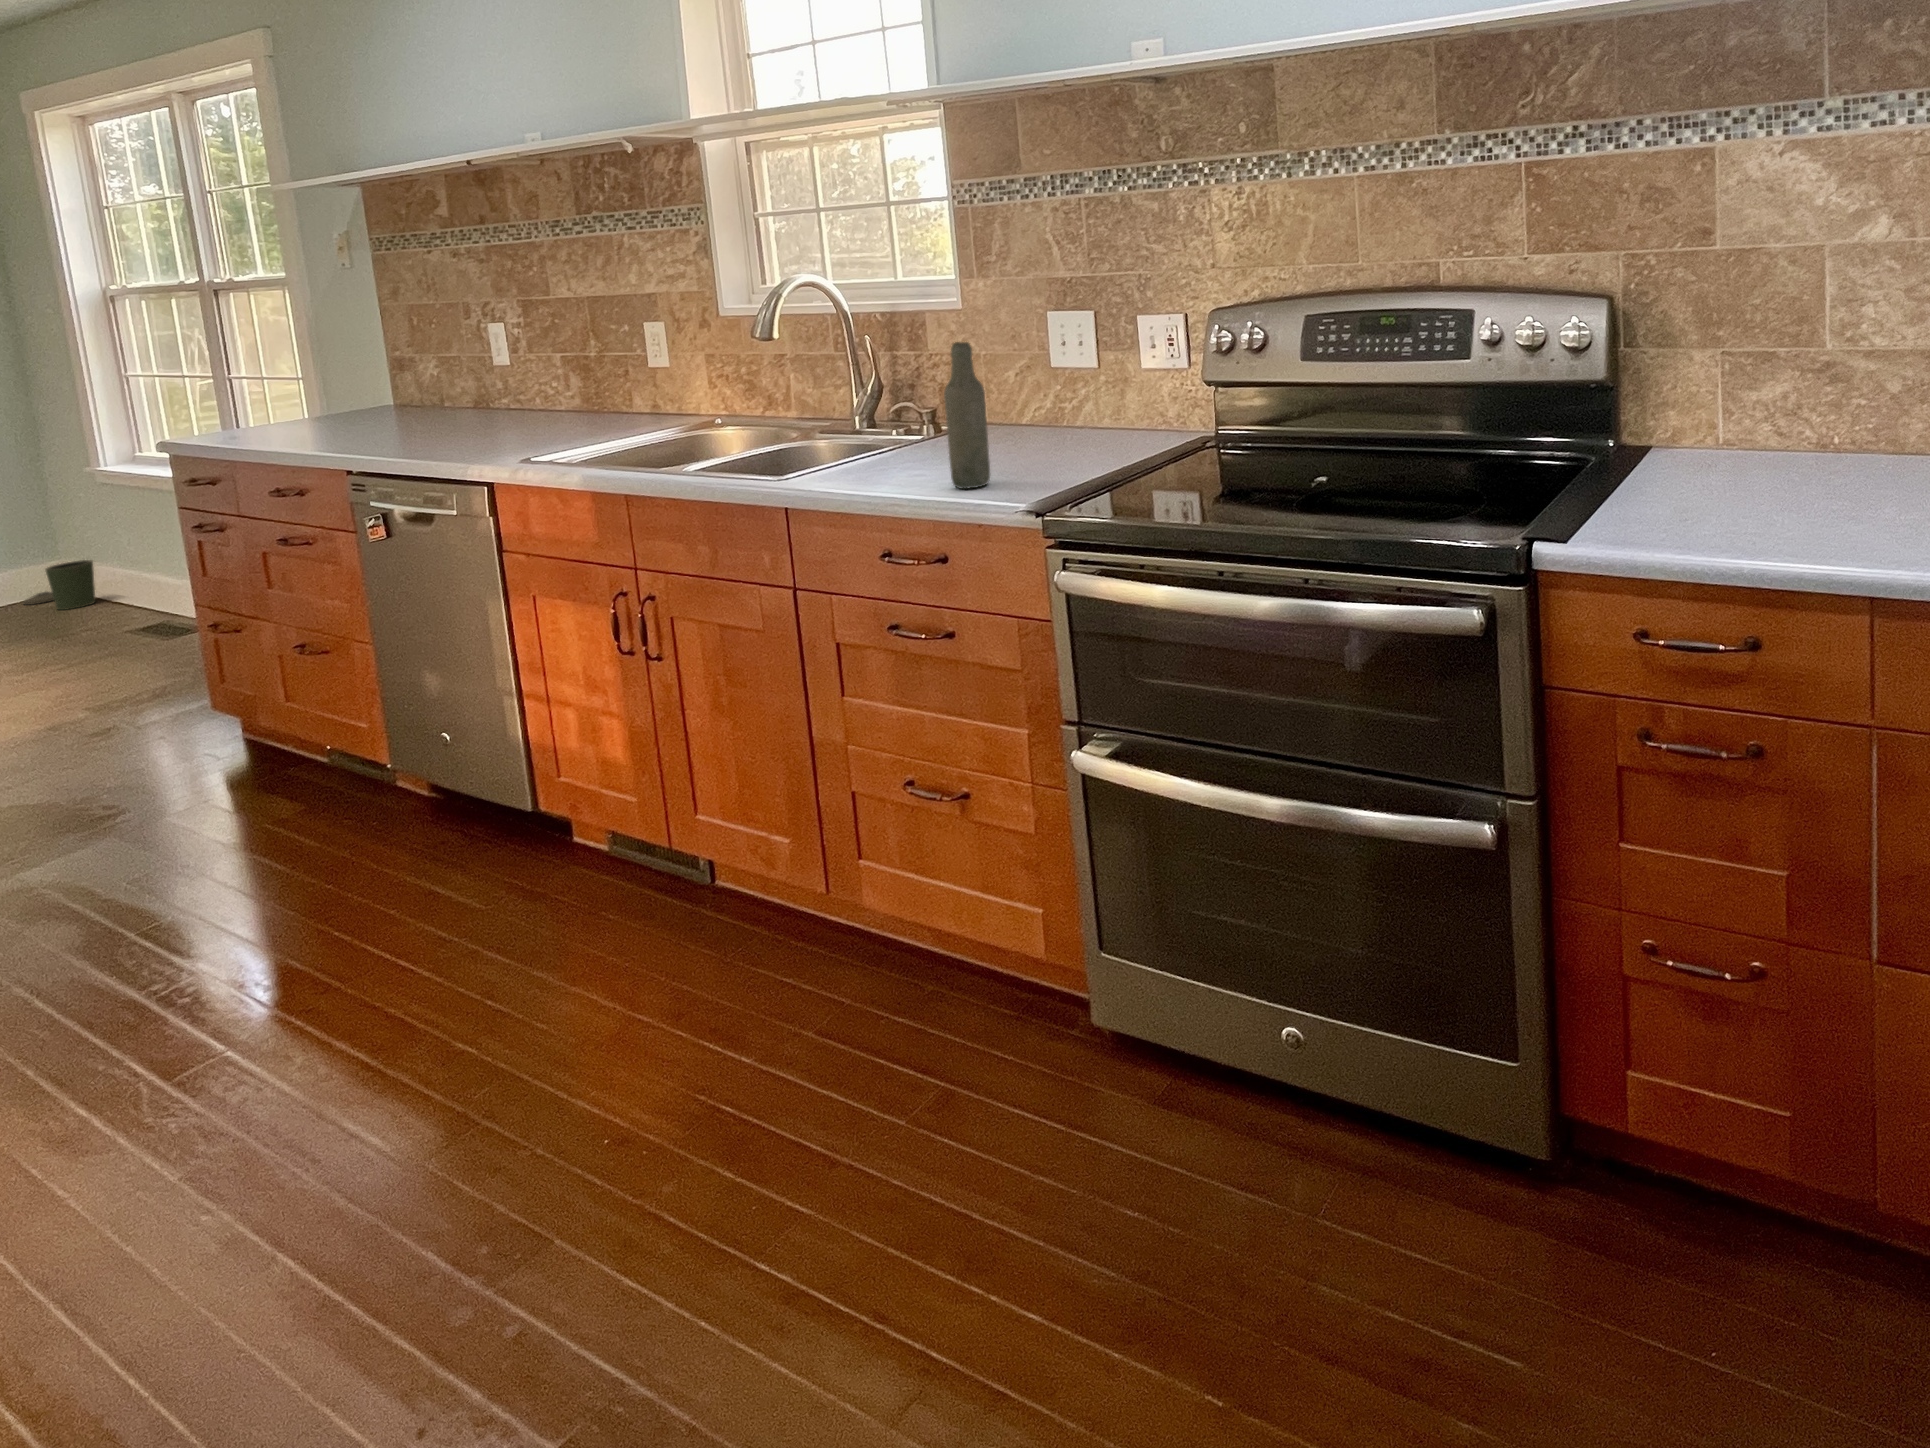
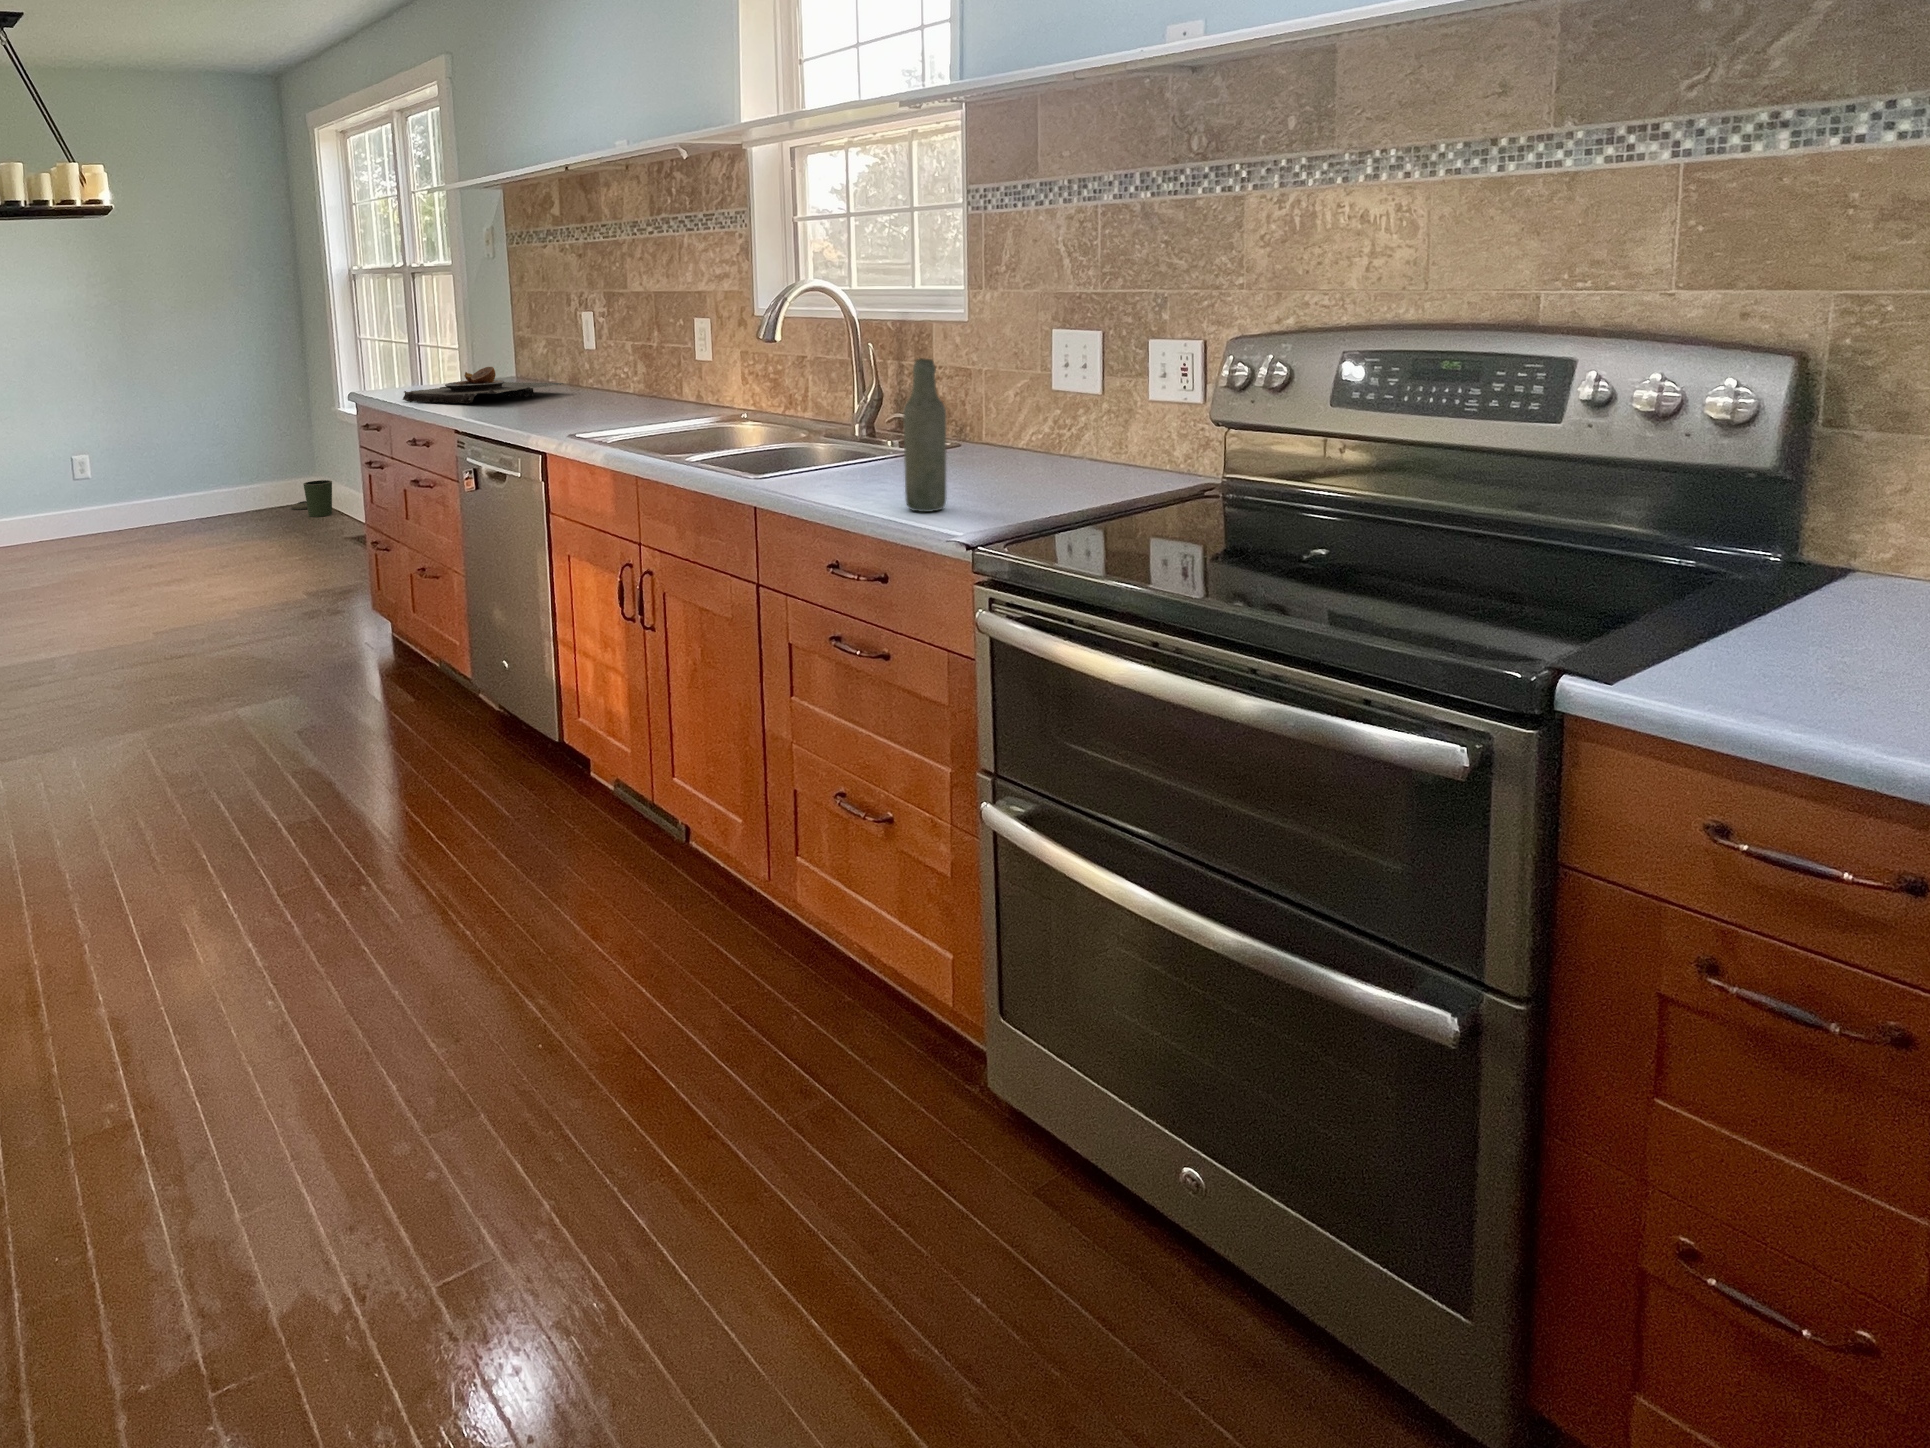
plate: none [248,393,477,443] -> present [403,367,563,404]

